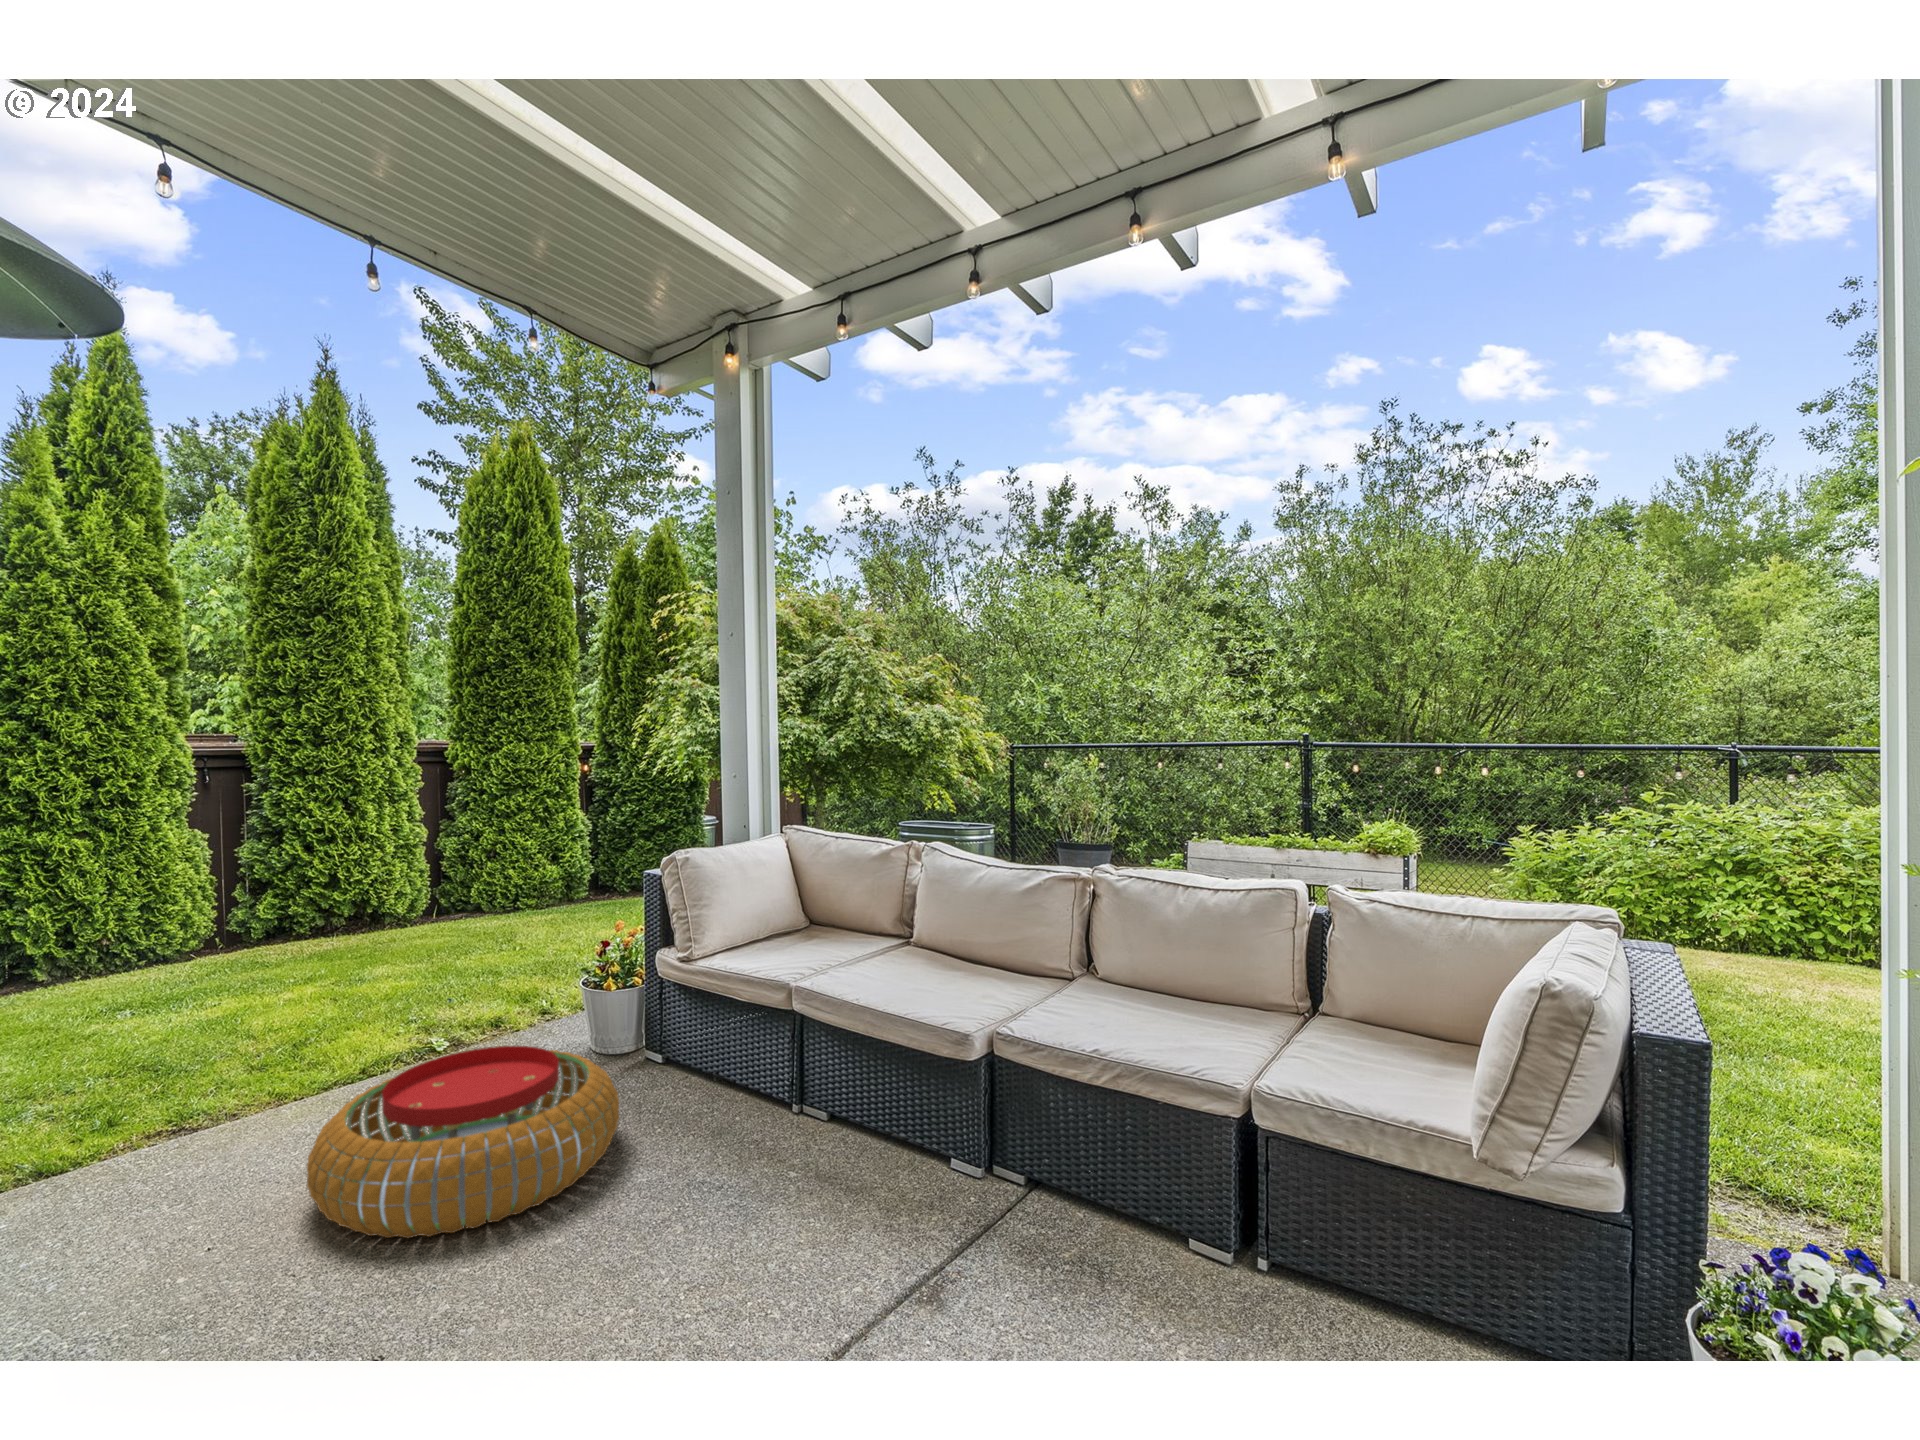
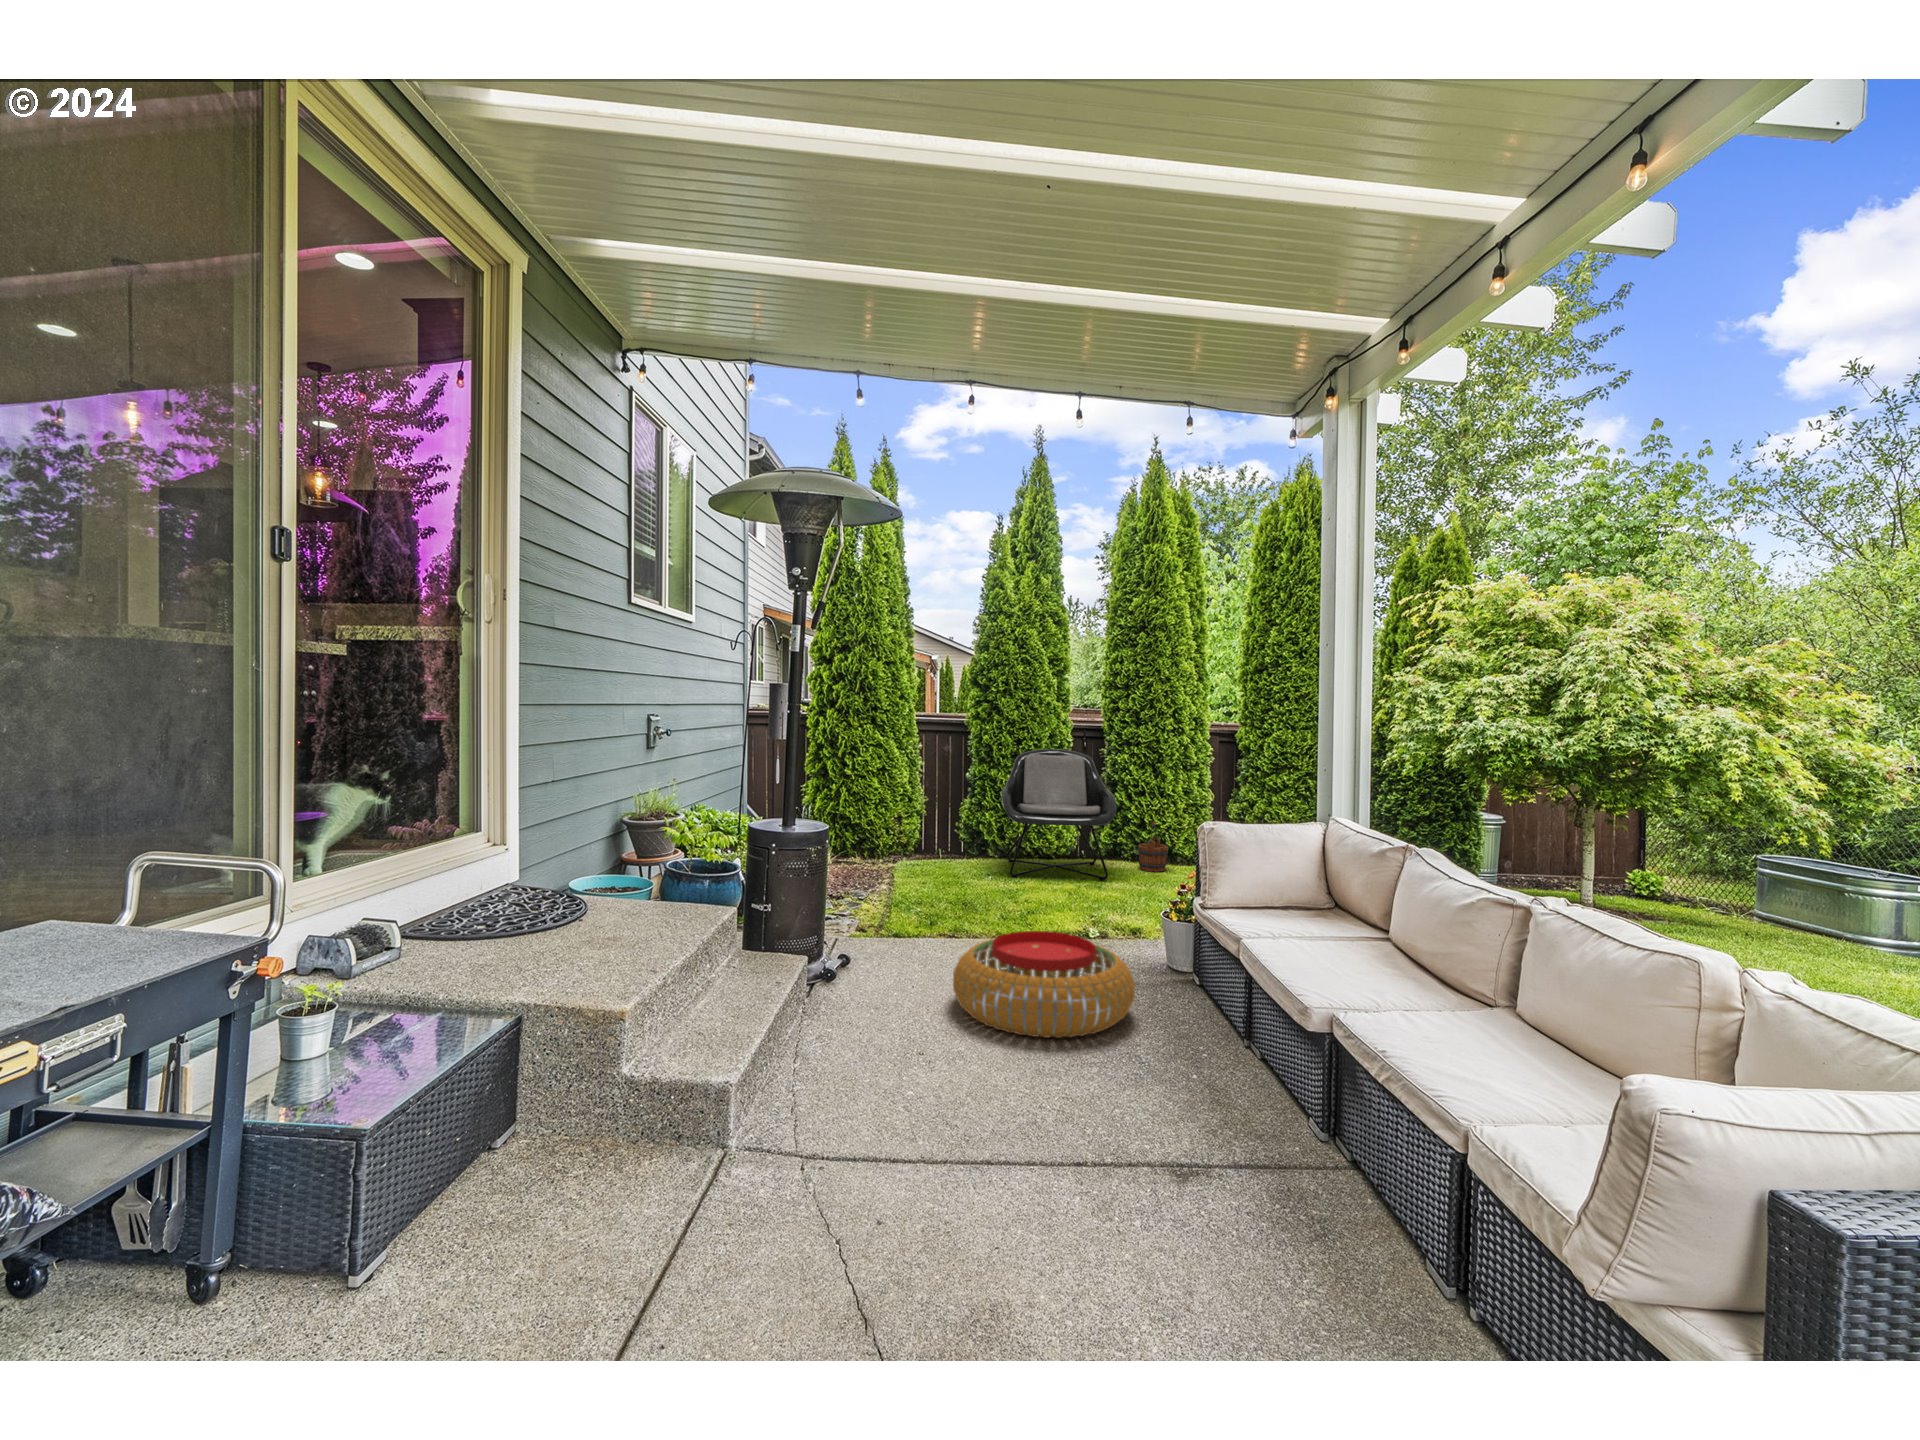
lounge chair: none [80,790,324,1009] -> present [1002,749,1116,881]
wooden bucket: none [334,874,381,943] -> present [1138,822,1168,872]

